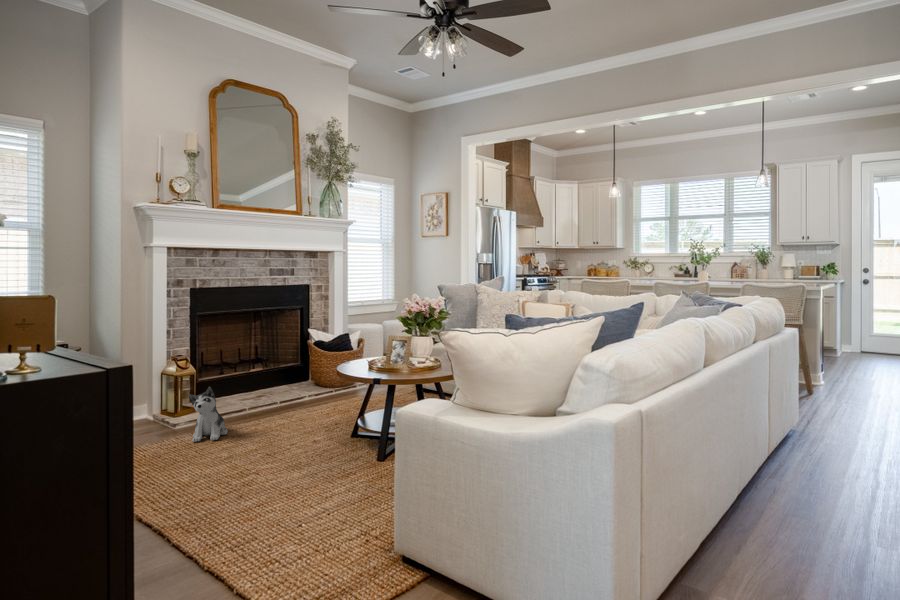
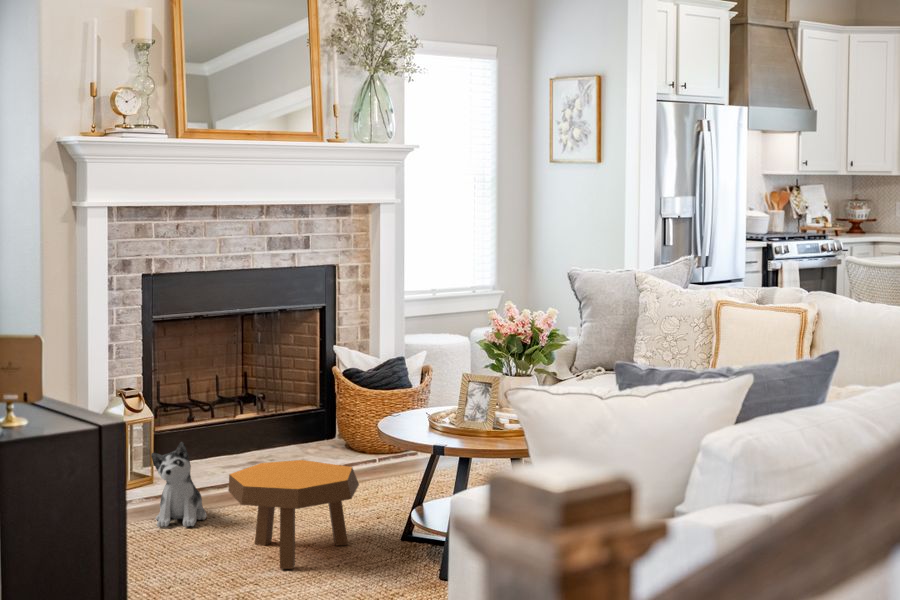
footstool: none [238,394,325,466] -> present [228,460,359,569]

